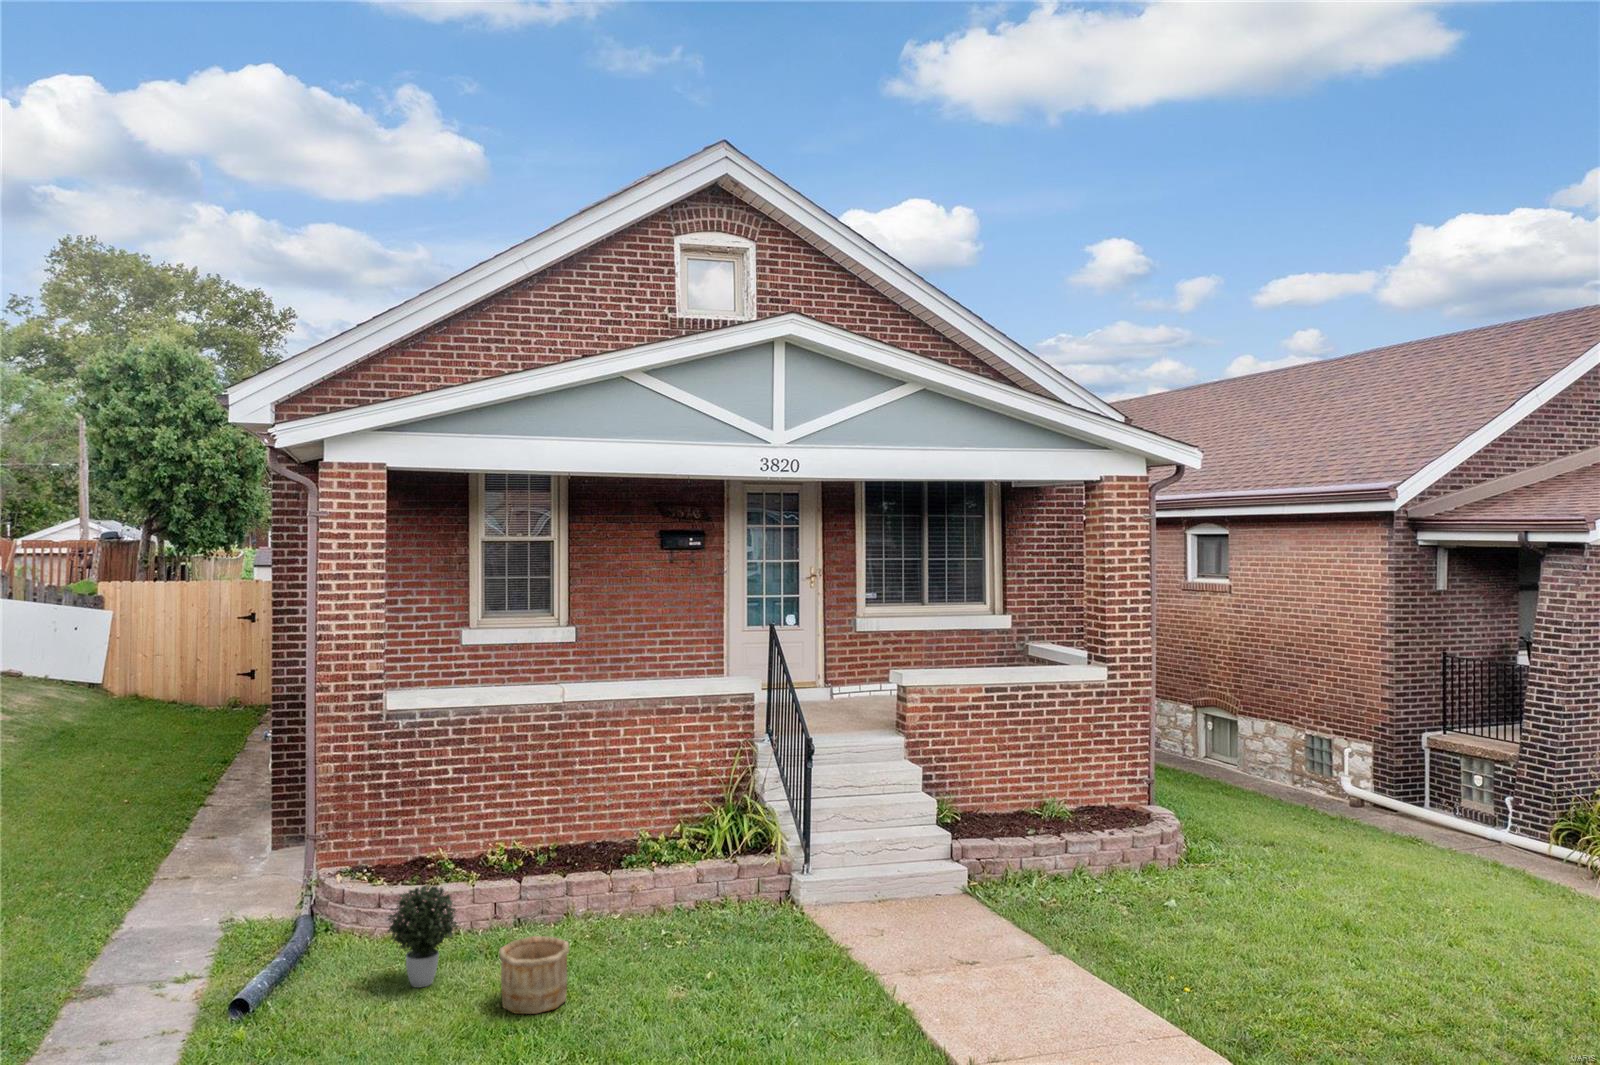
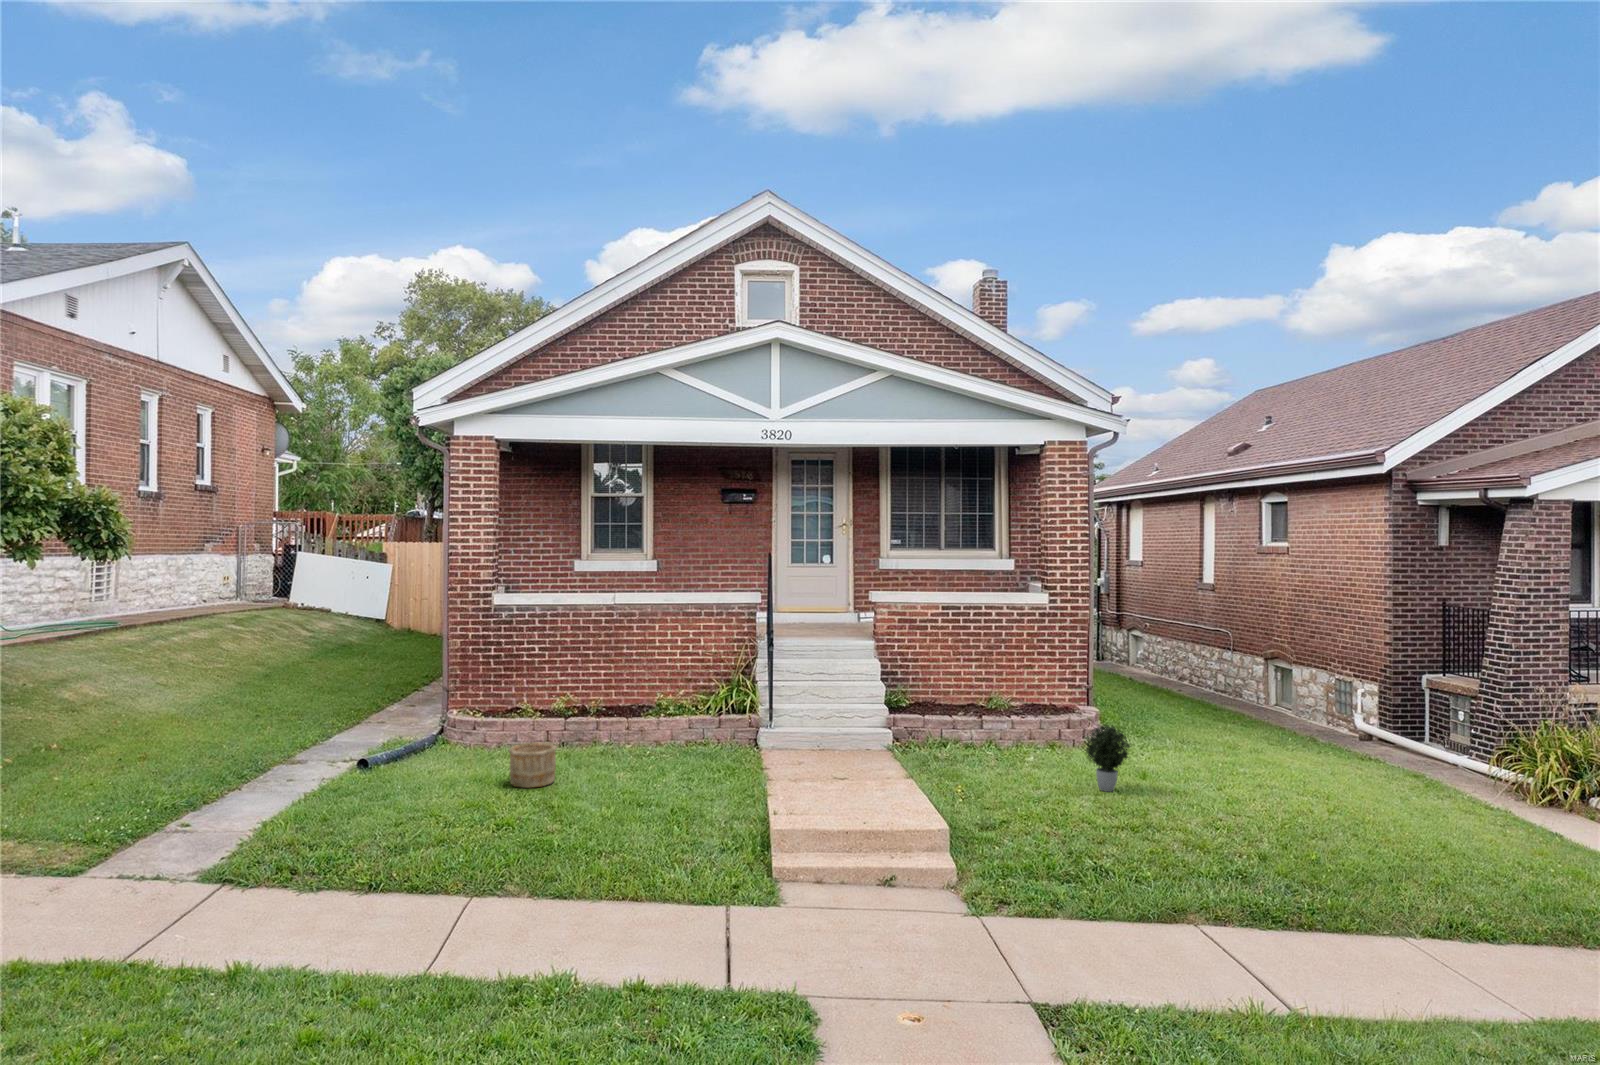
potted plant: present [388,886,458,988] -> present [1085,726,1130,792]

